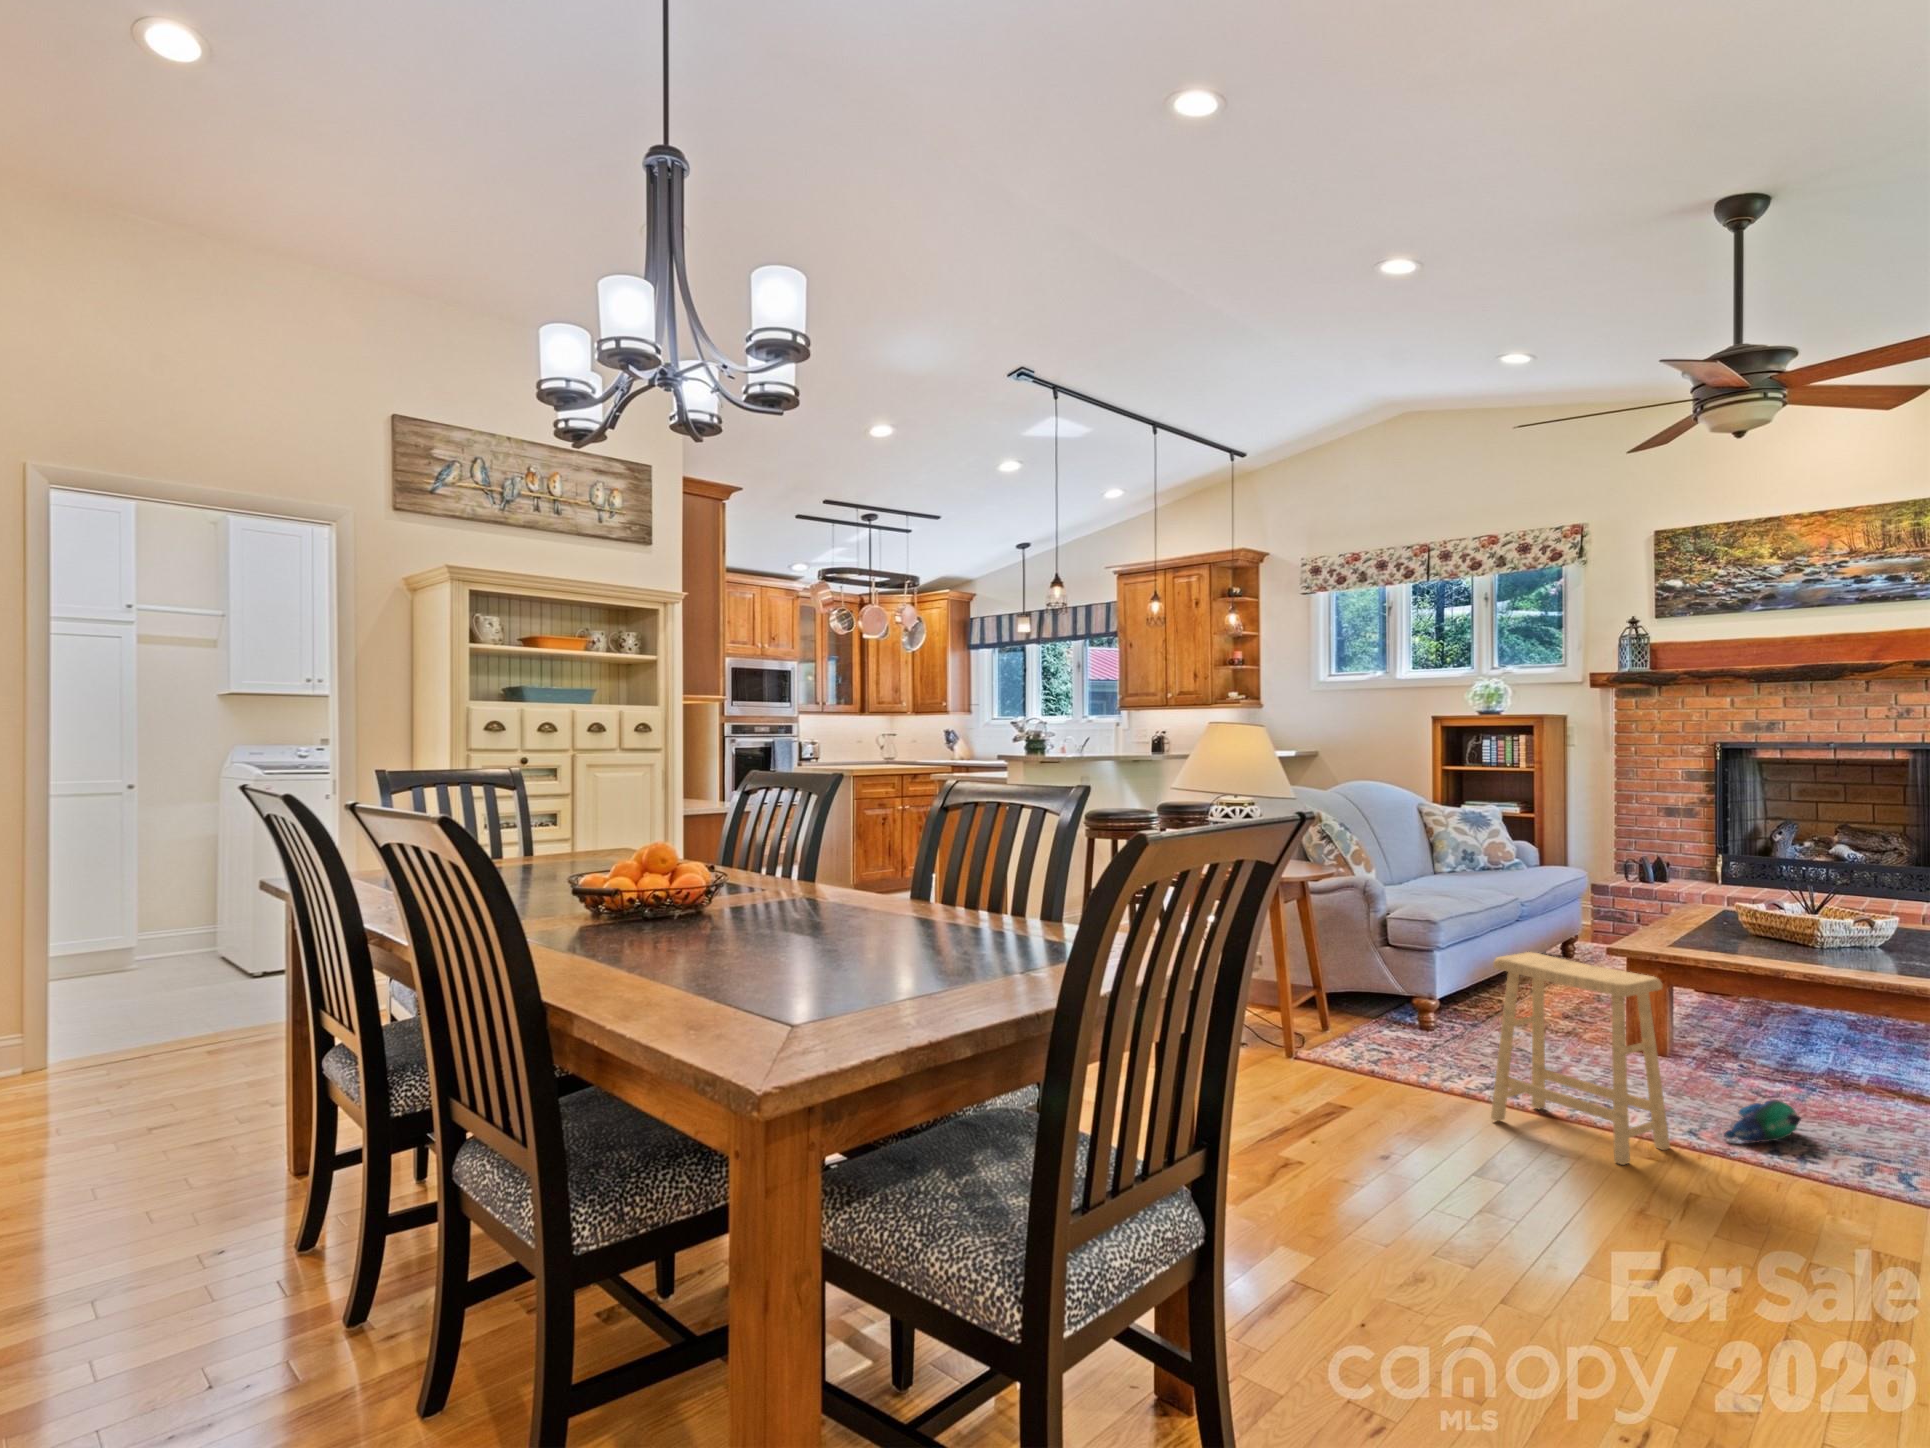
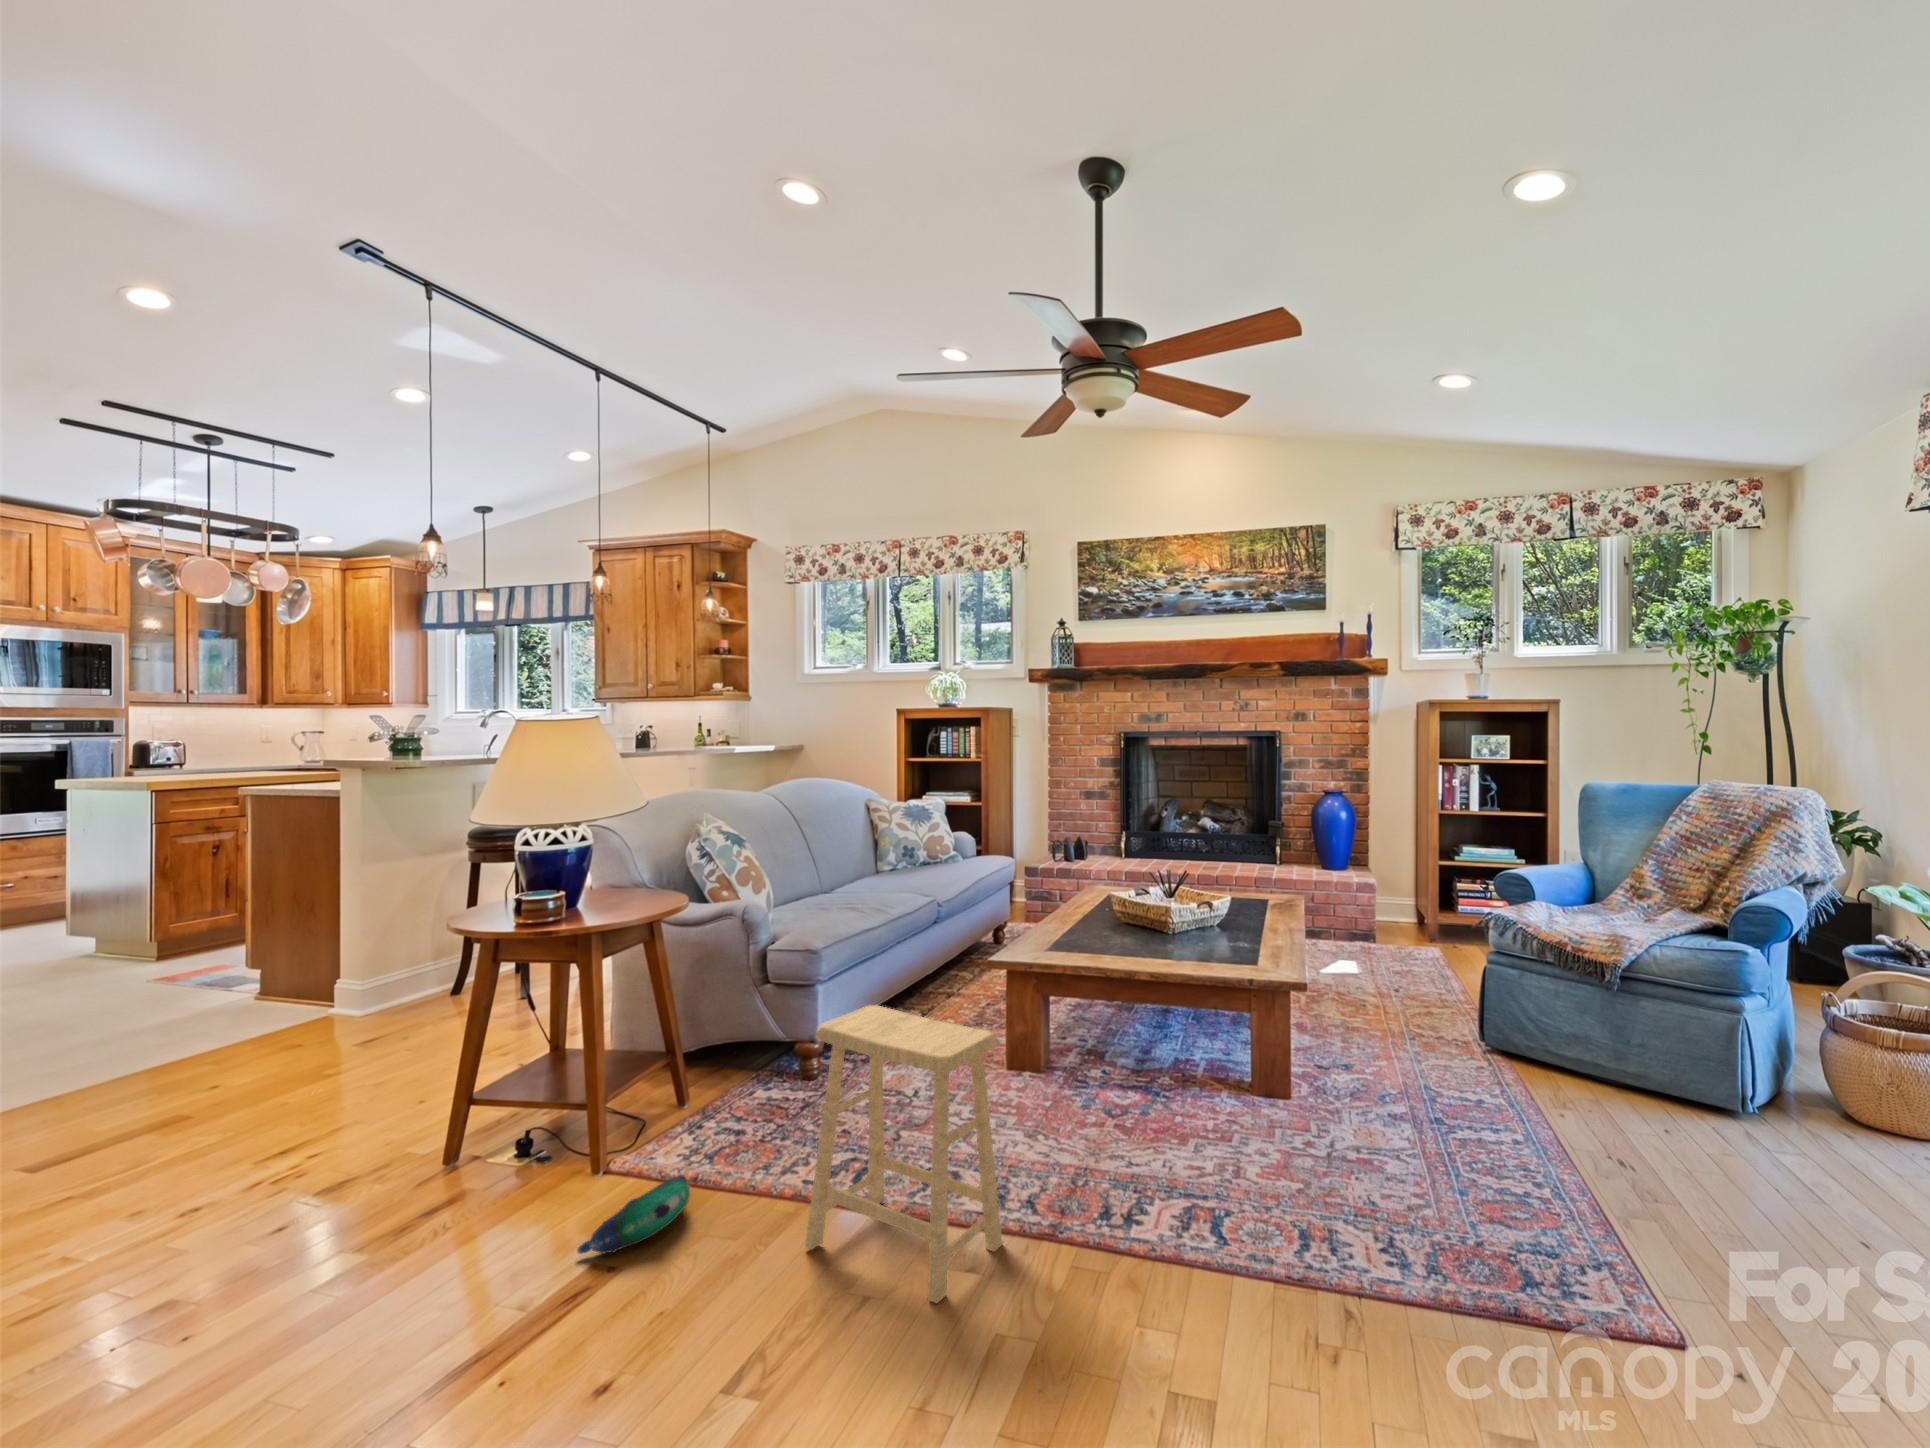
plush toy: present [1724,1100,1801,1143] -> present [577,1175,690,1254]

